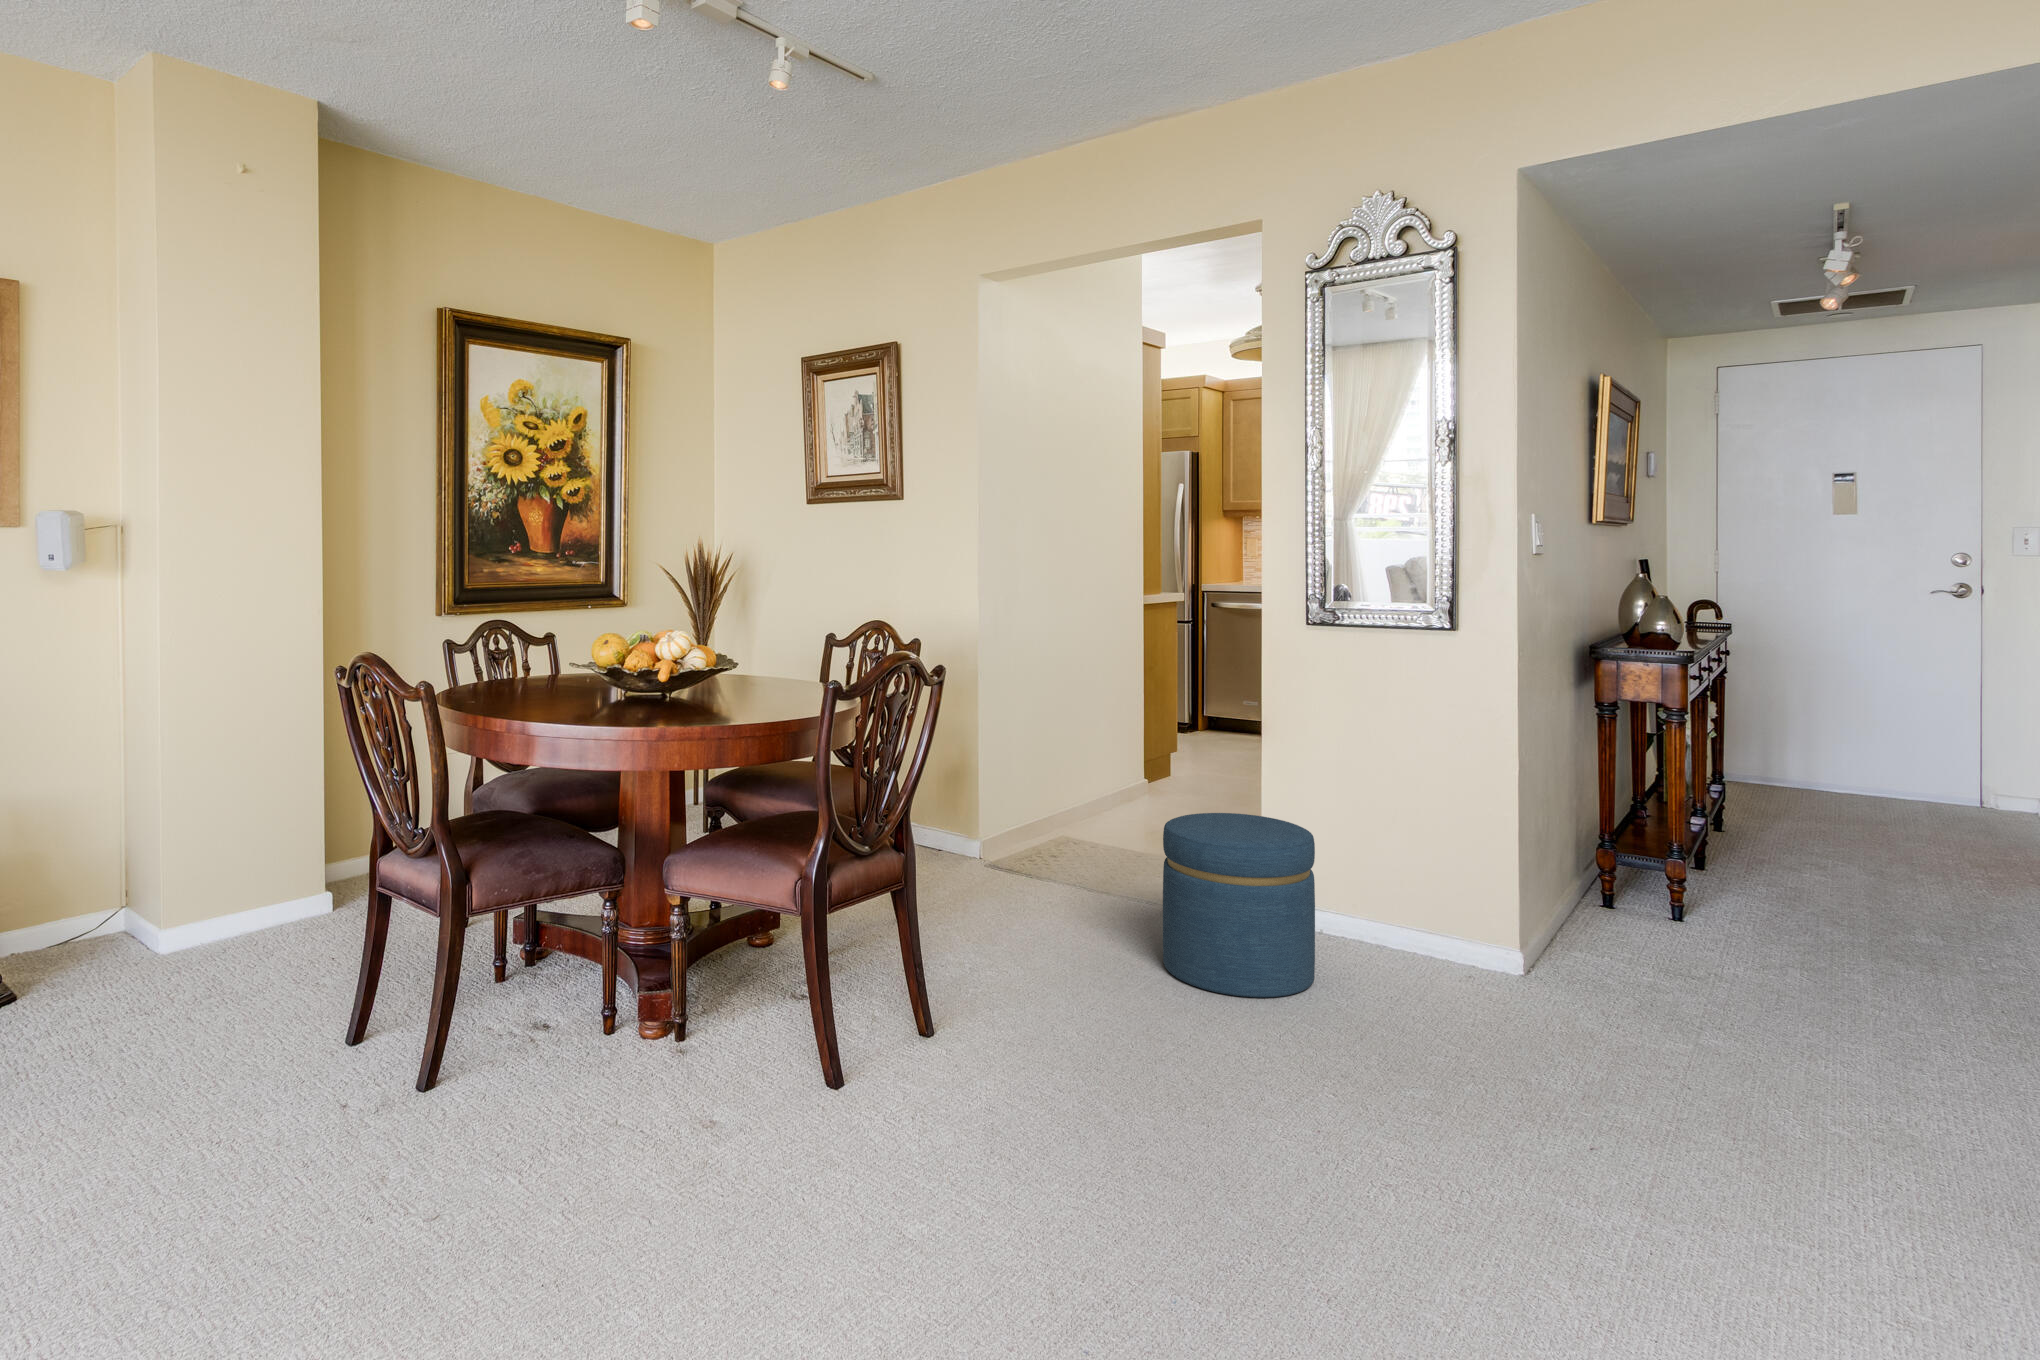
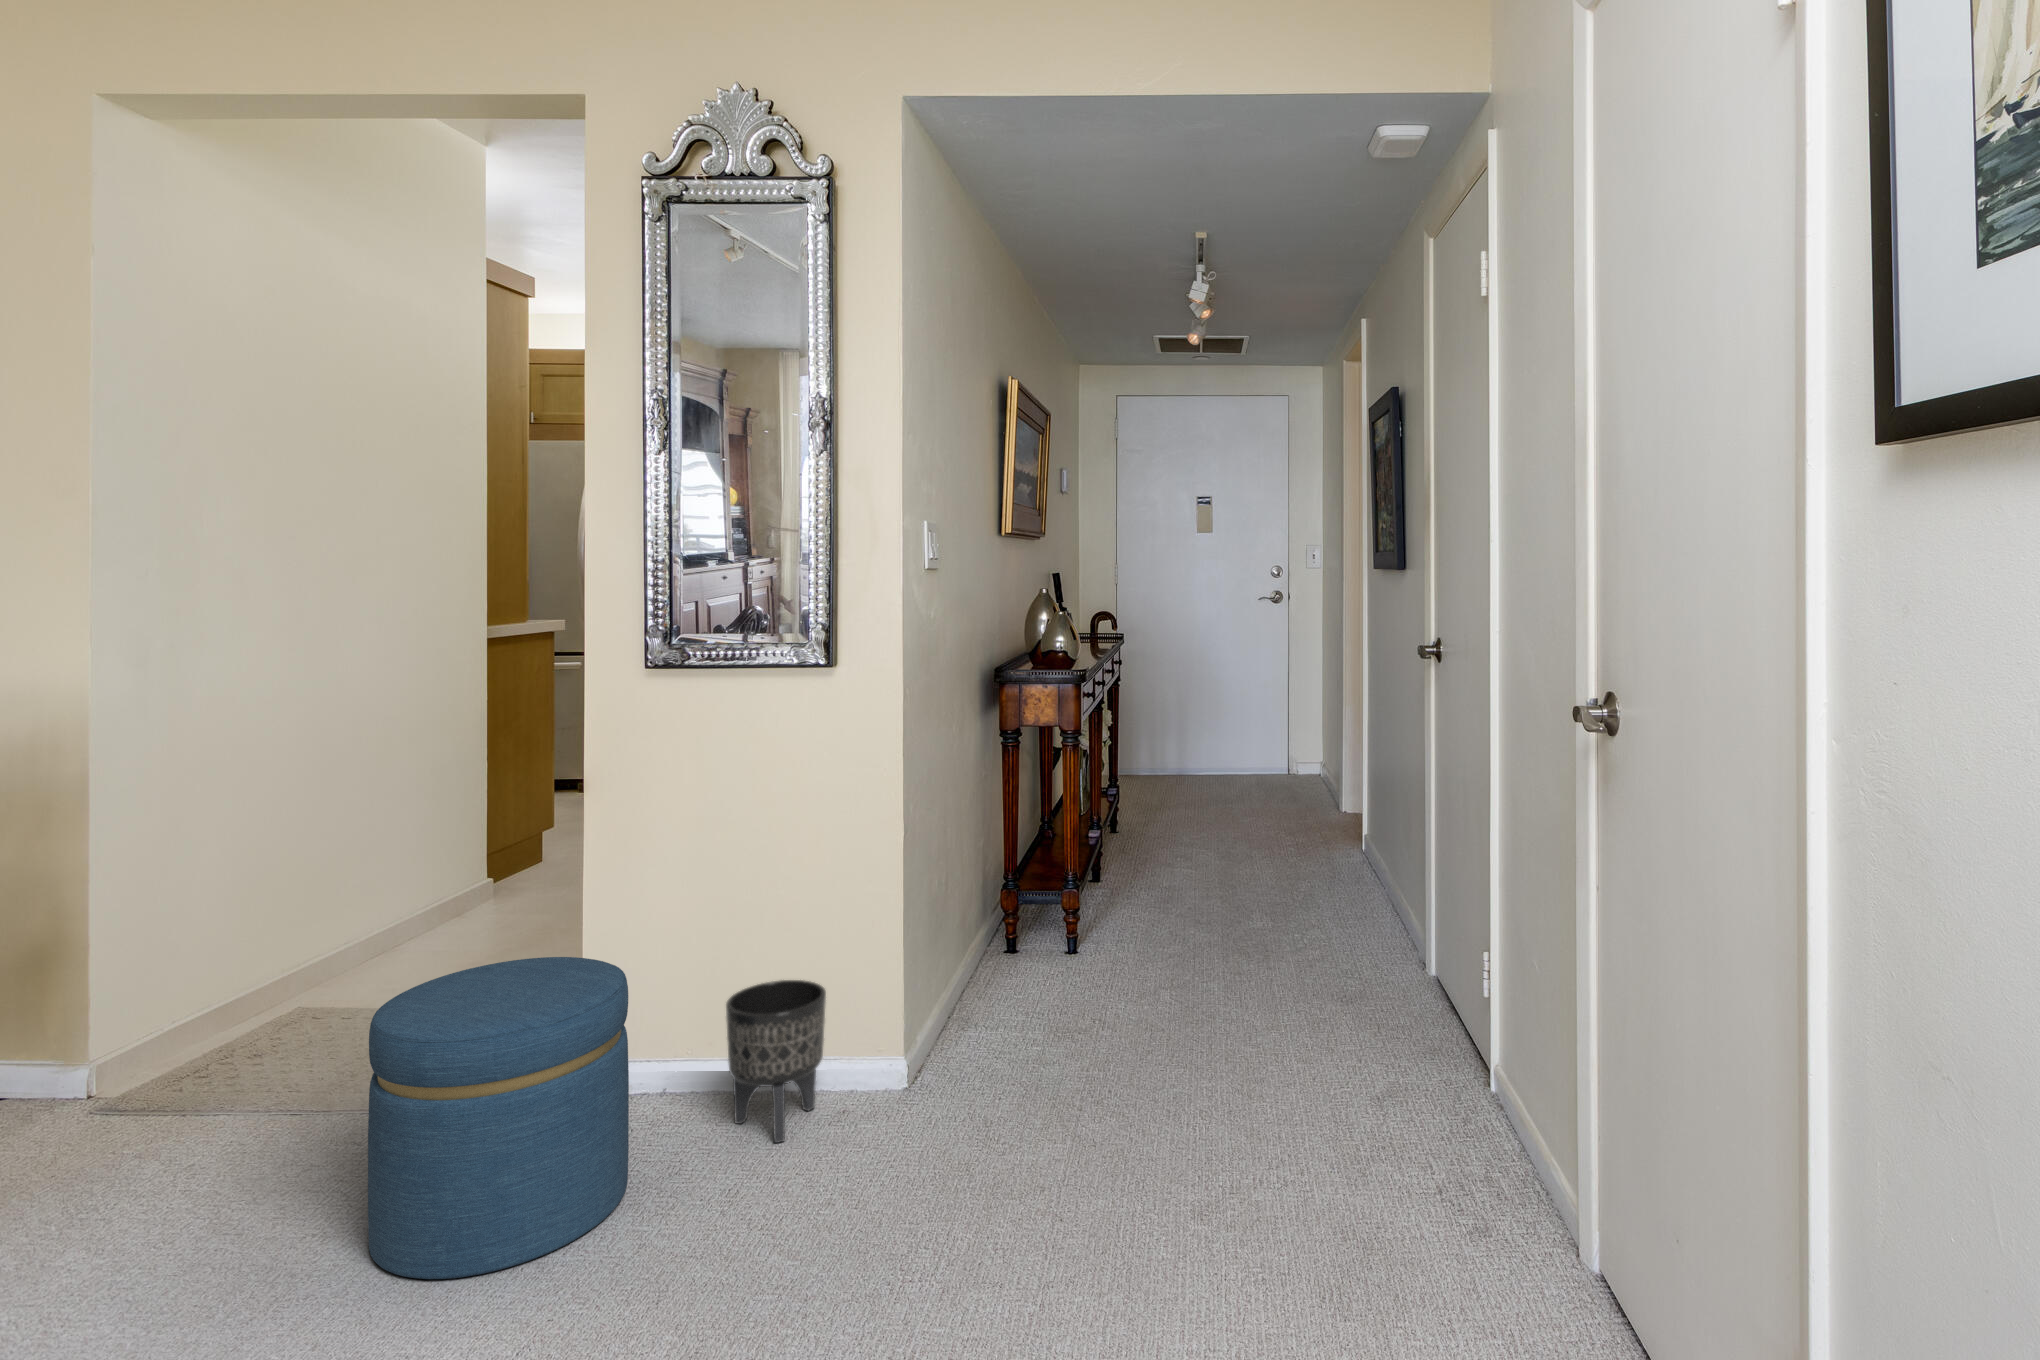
planter: none [1375,866,1454,982] -> present [726,980,826,1143]

